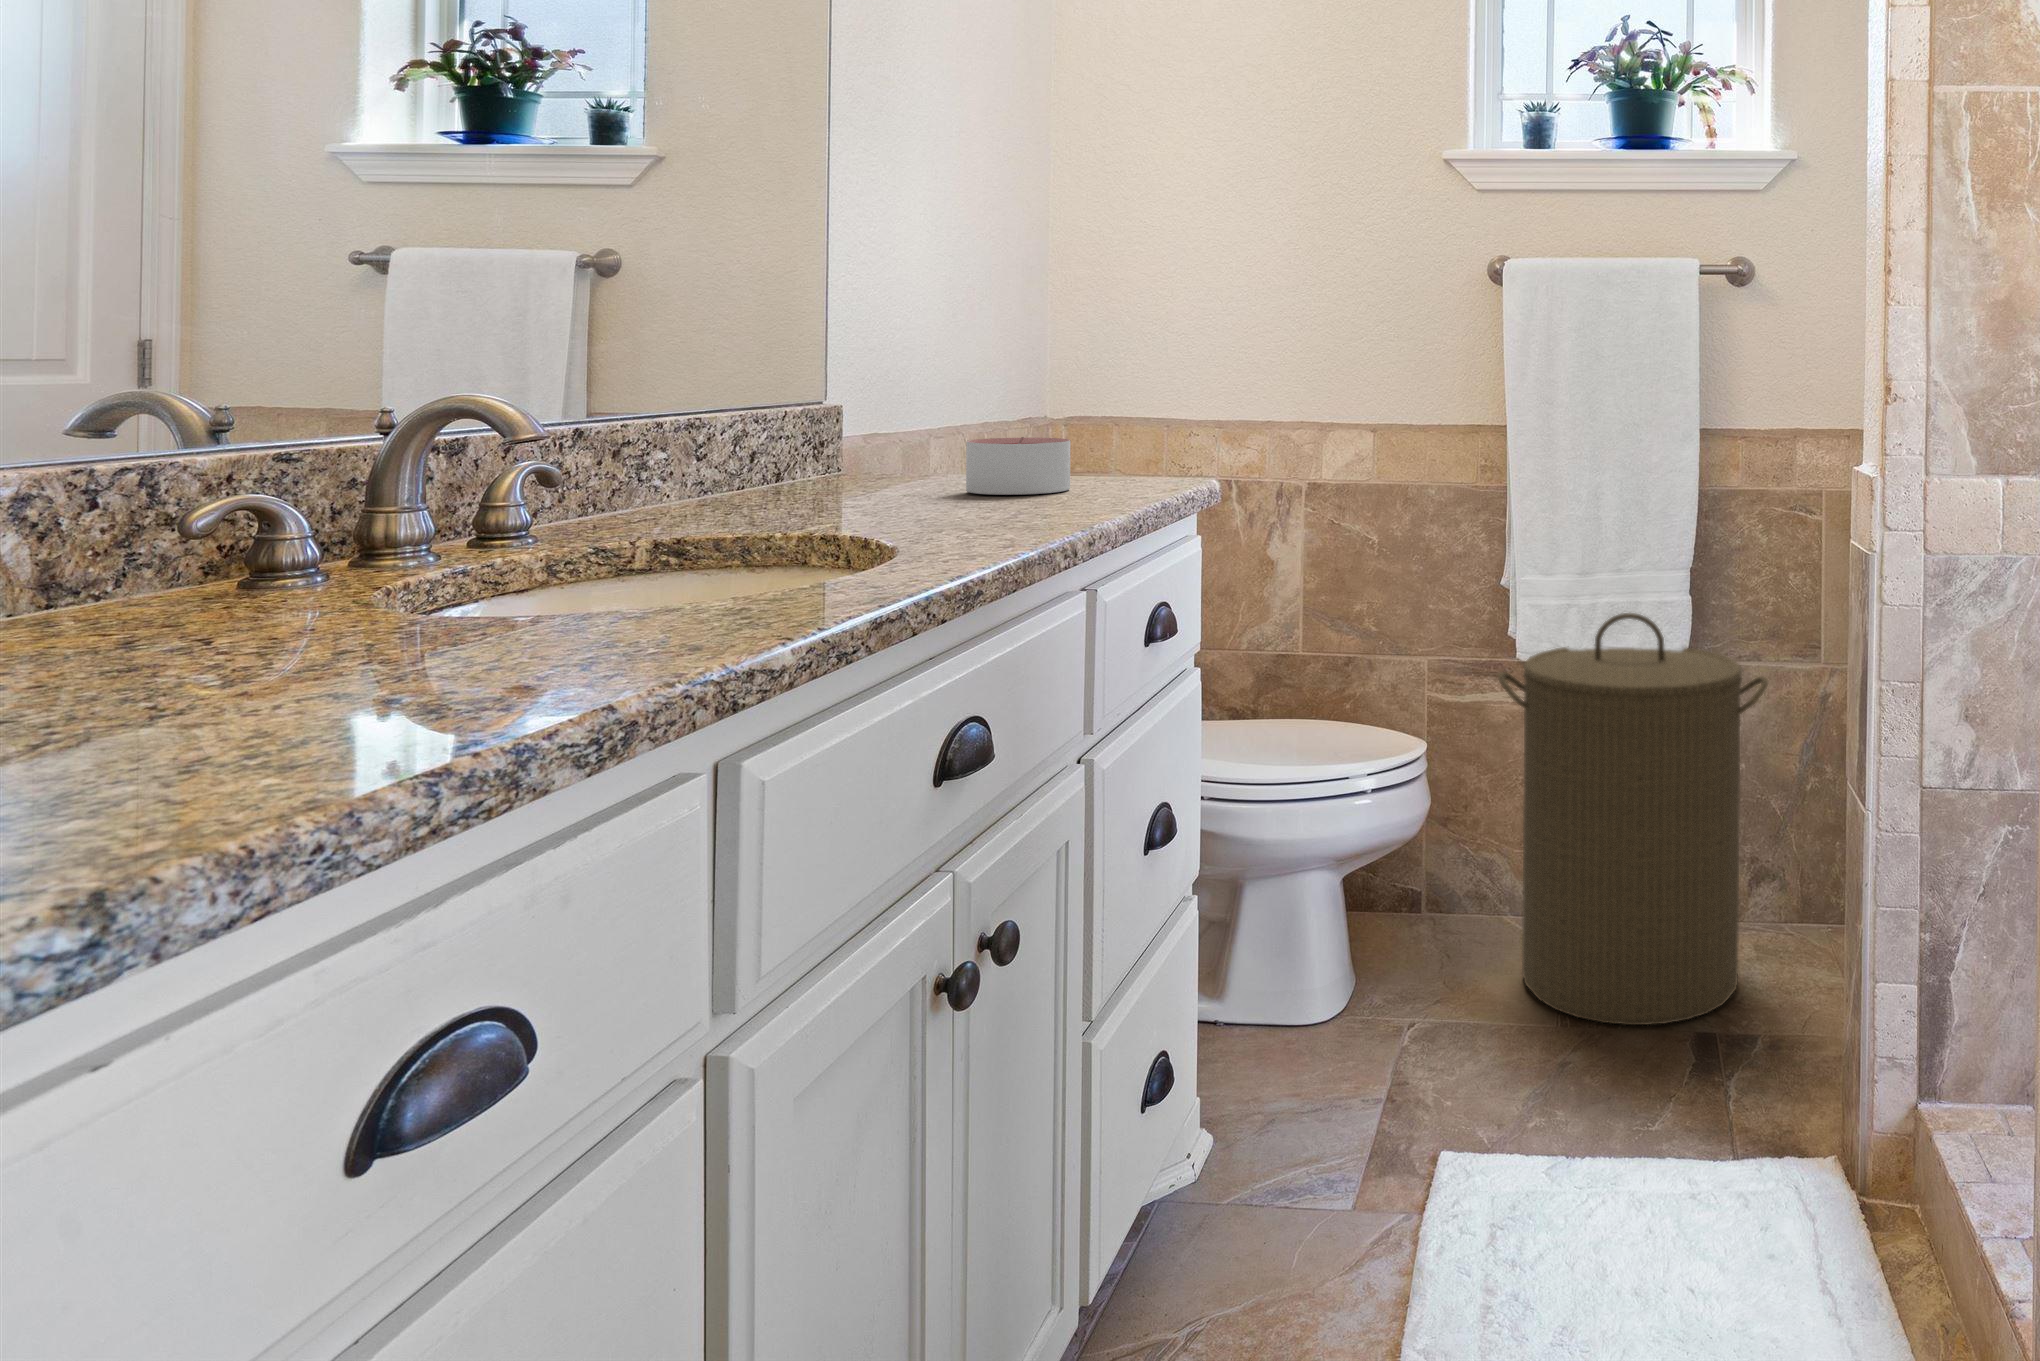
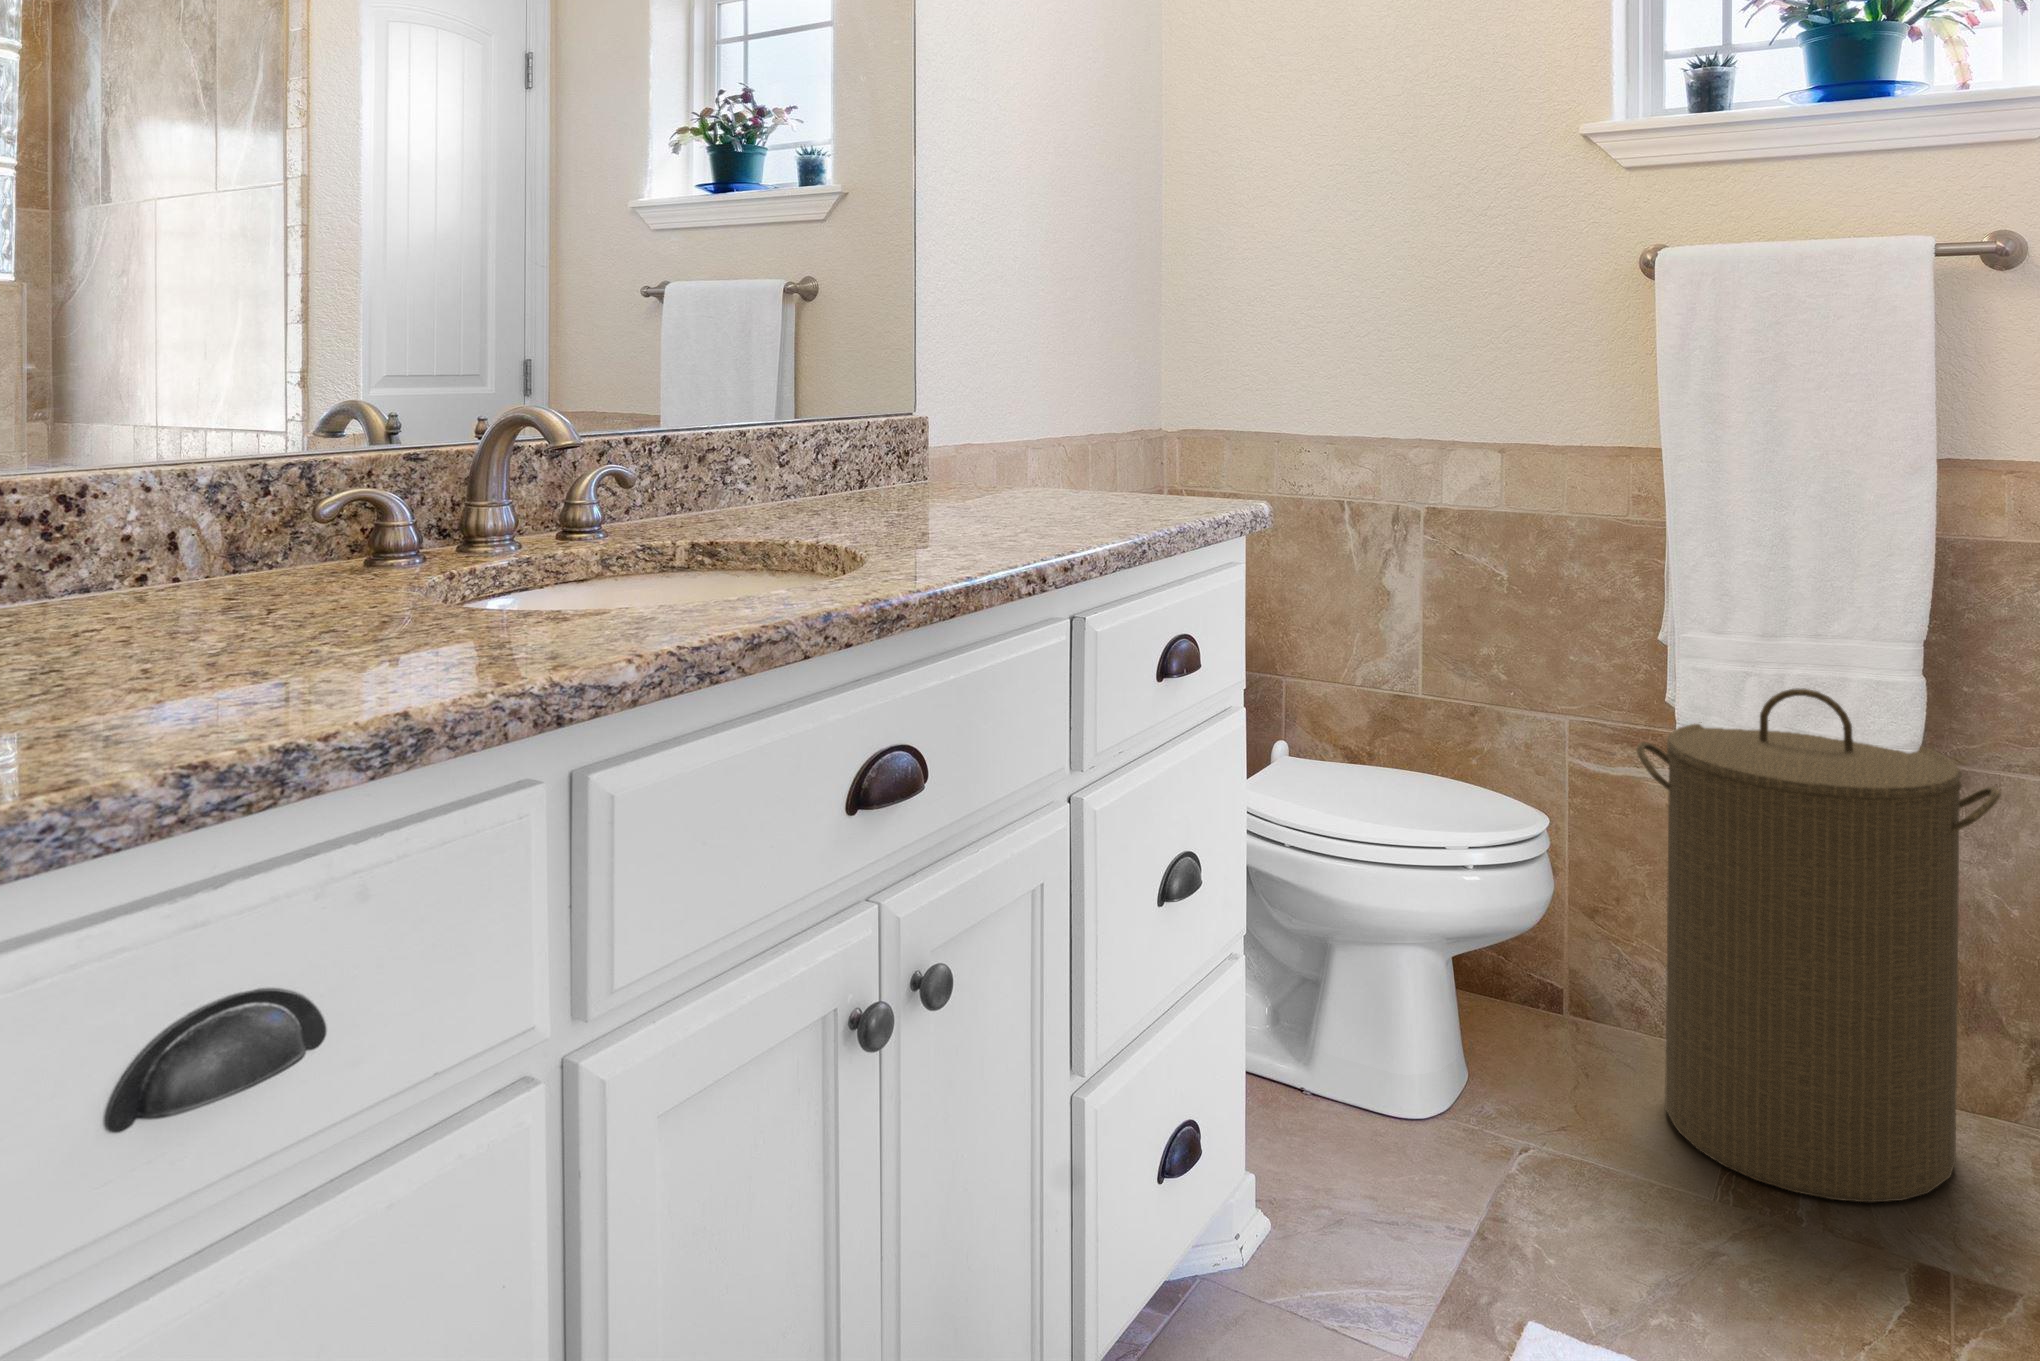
candle: present [966,437,1070,495] -> none [1019,455,1118,513]

